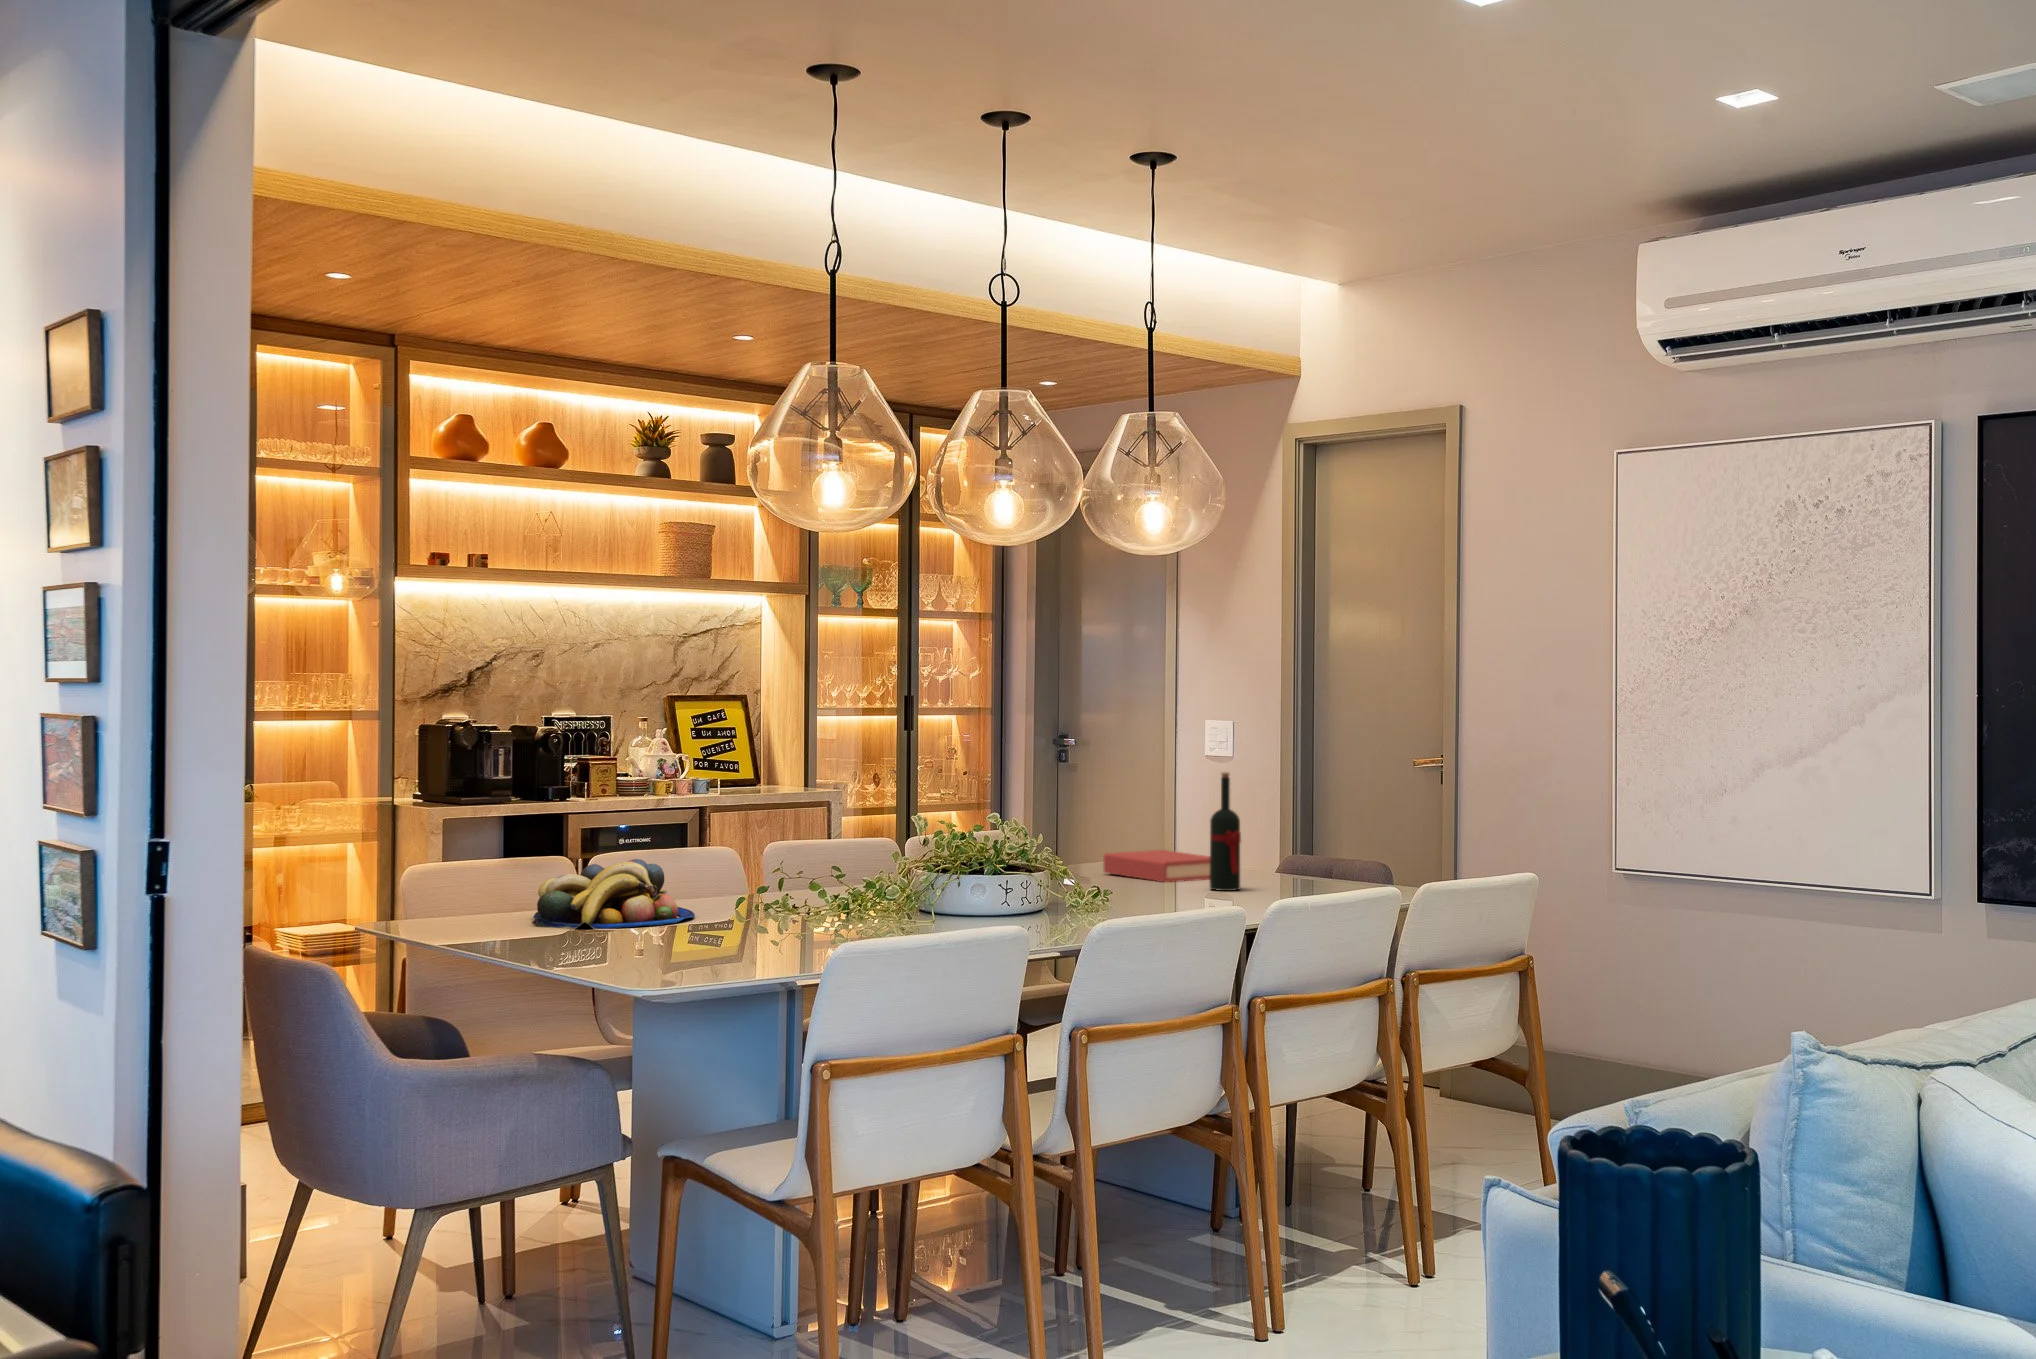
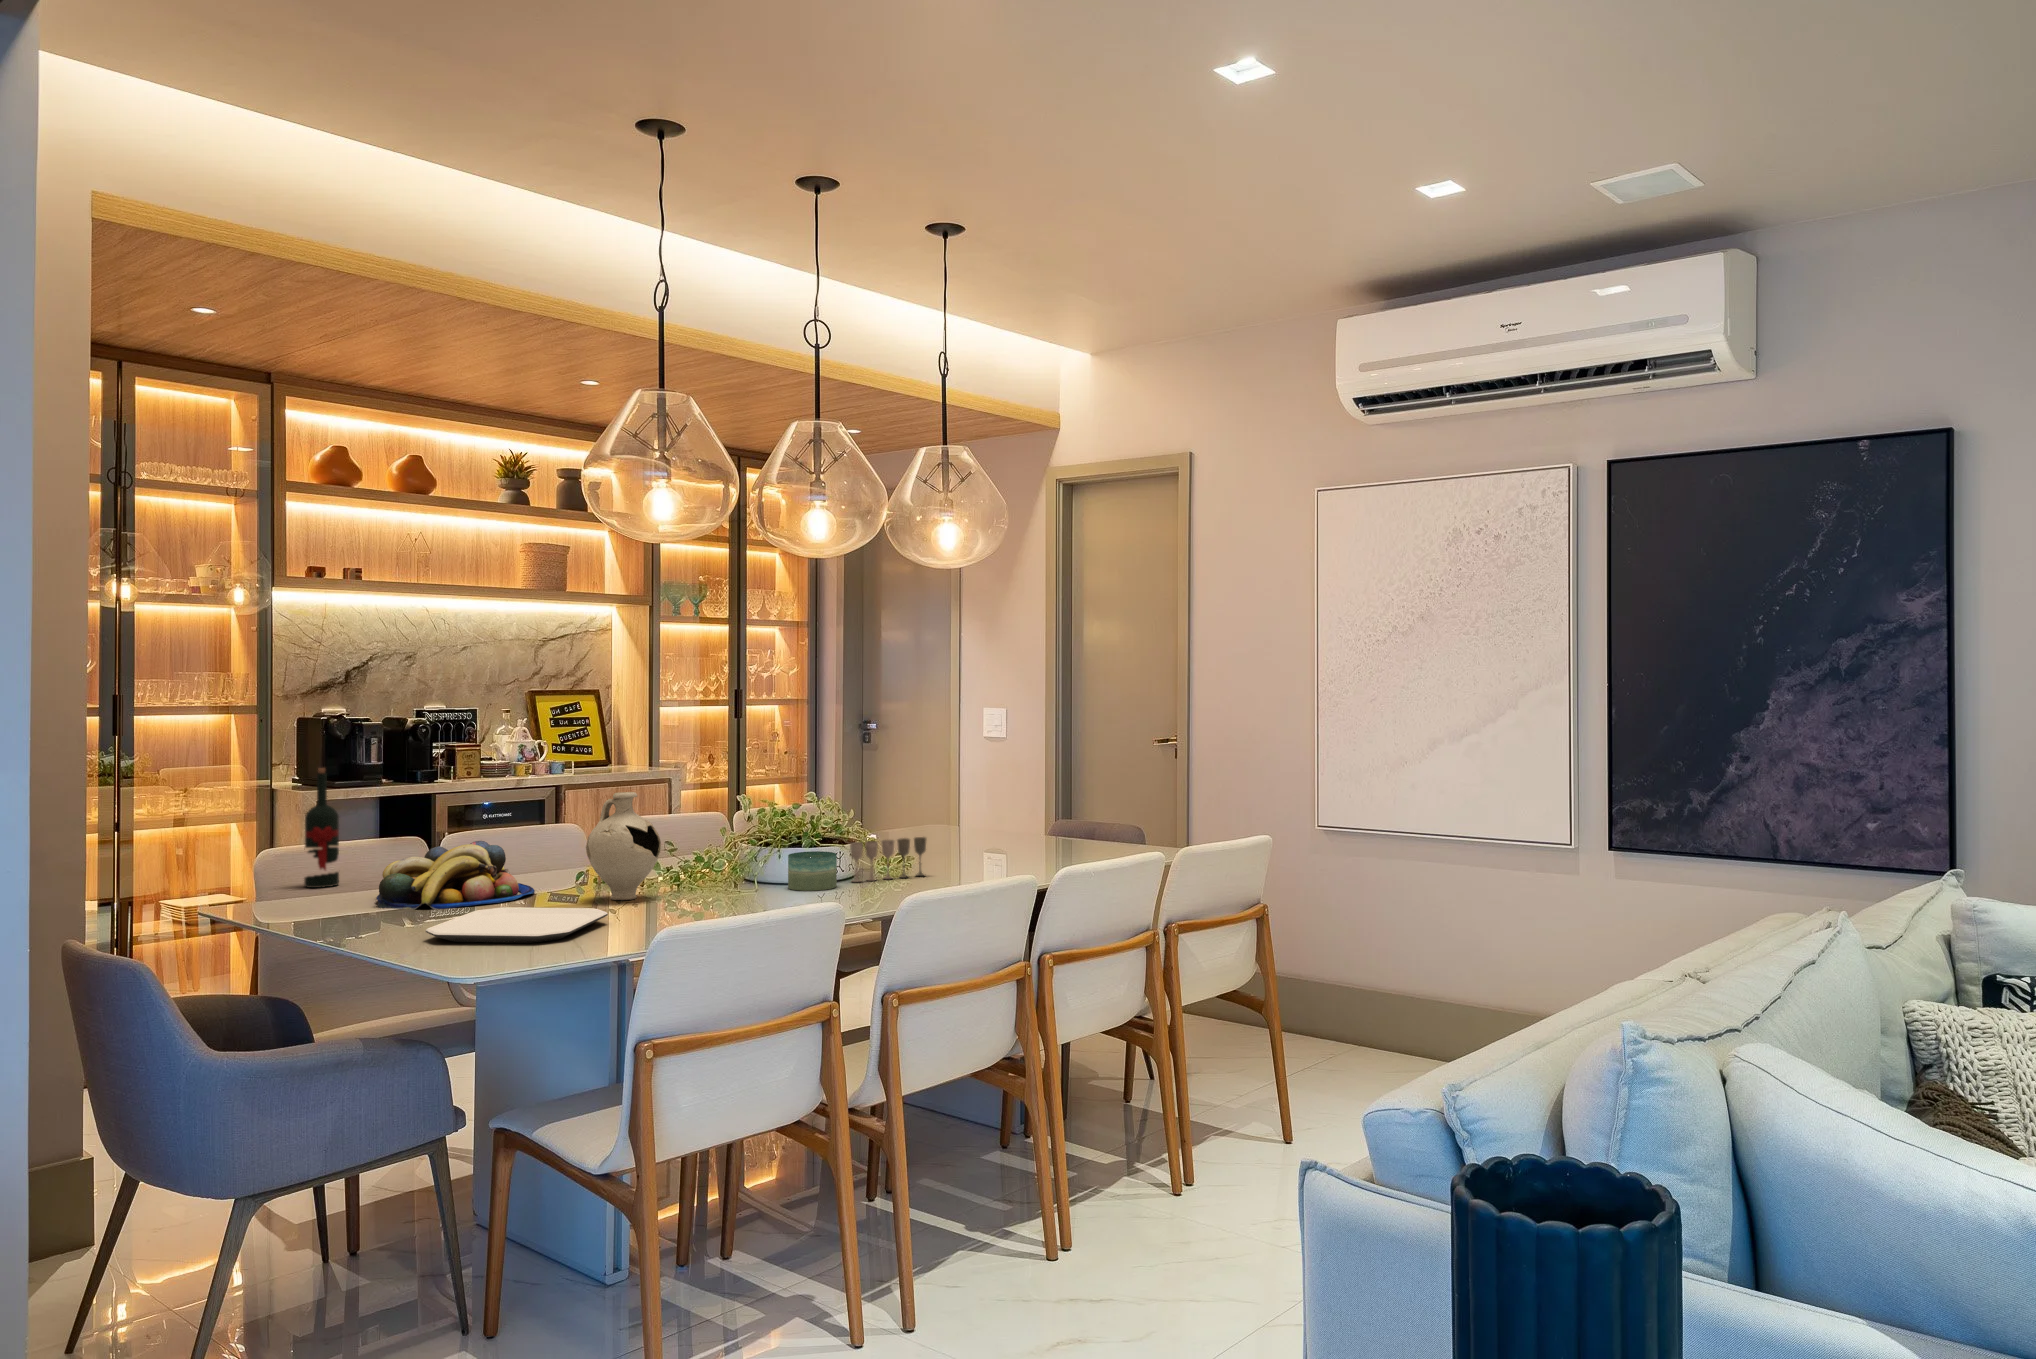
wine bottle: present [1210,772,1241,891] -> present [304,768,339,888]
decorative vase: none [751,808,830,926] -> present [586,792,661,901]
hardback book: present [1104,850,1210,882] -> none [905,818,1007,847]
wine glass: none [1037,866,1125,915] -> present [850,837,926,882]
candle: none [968,879,1022,922] -> present [788,851,837,891]
plate: none [596,927,778,961] -> present [426,907,608,943]

